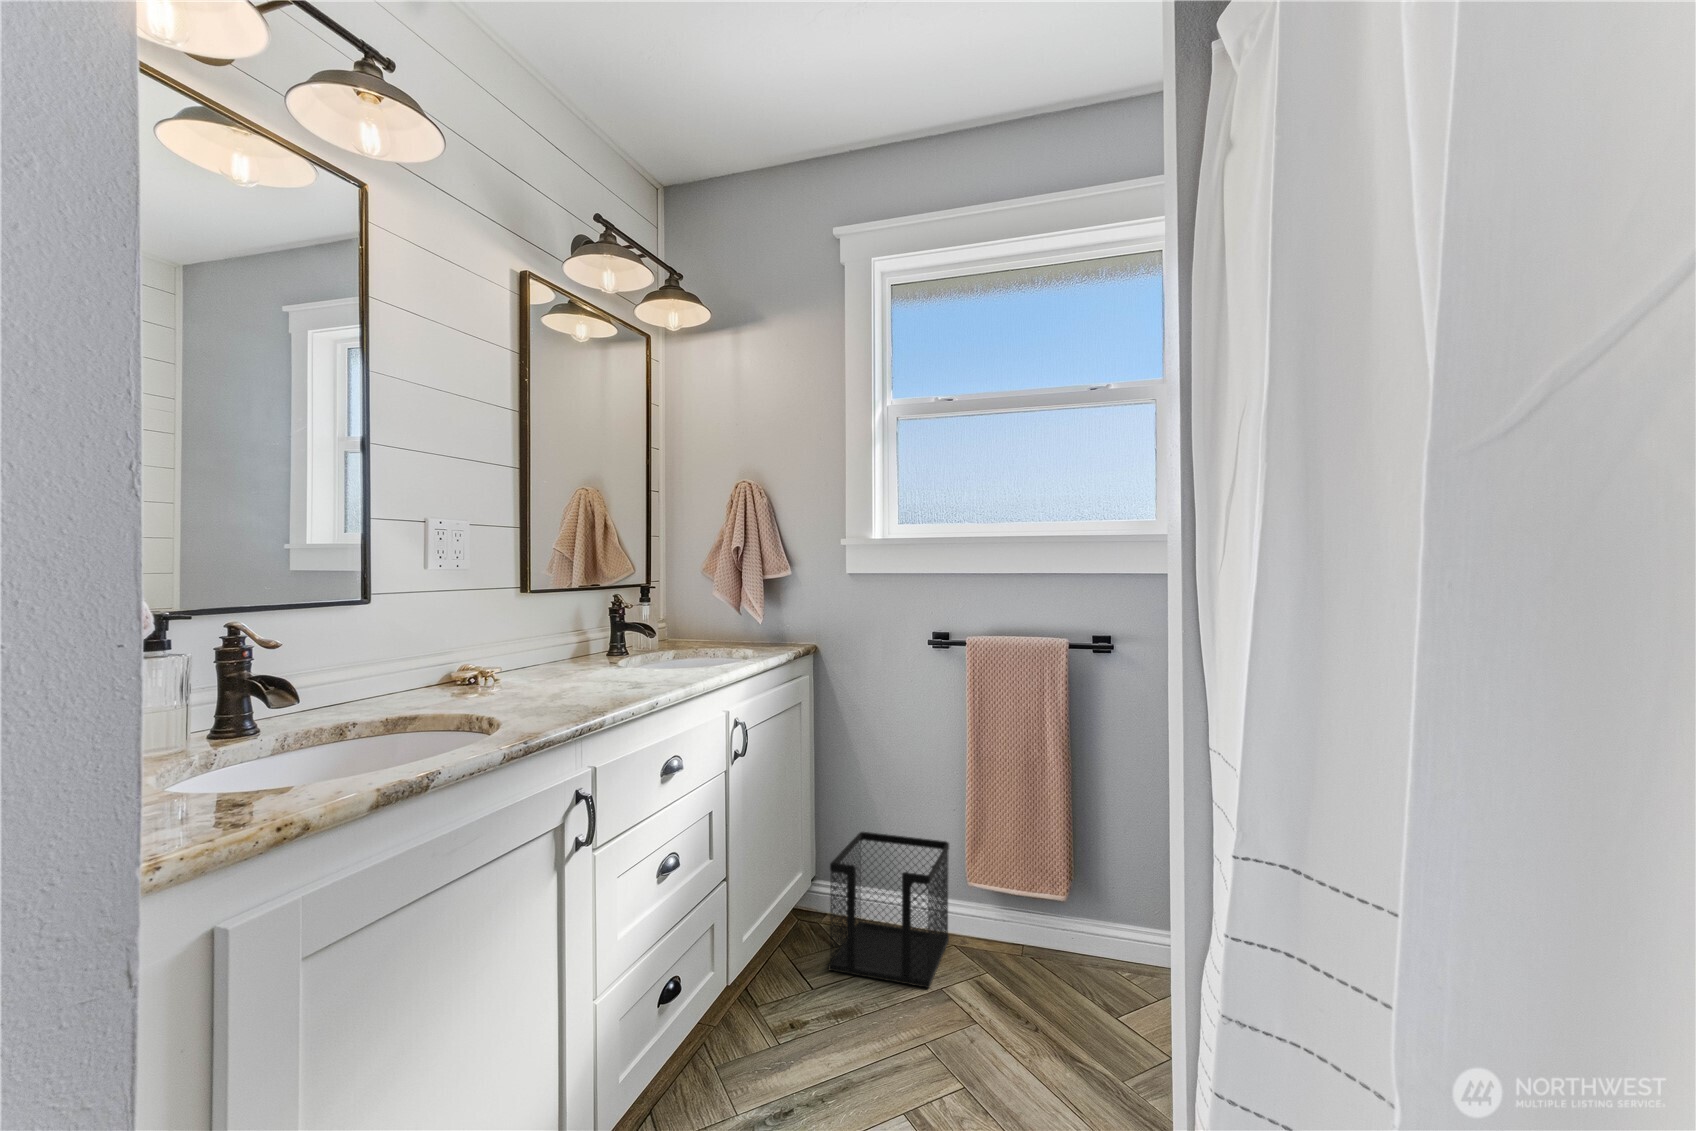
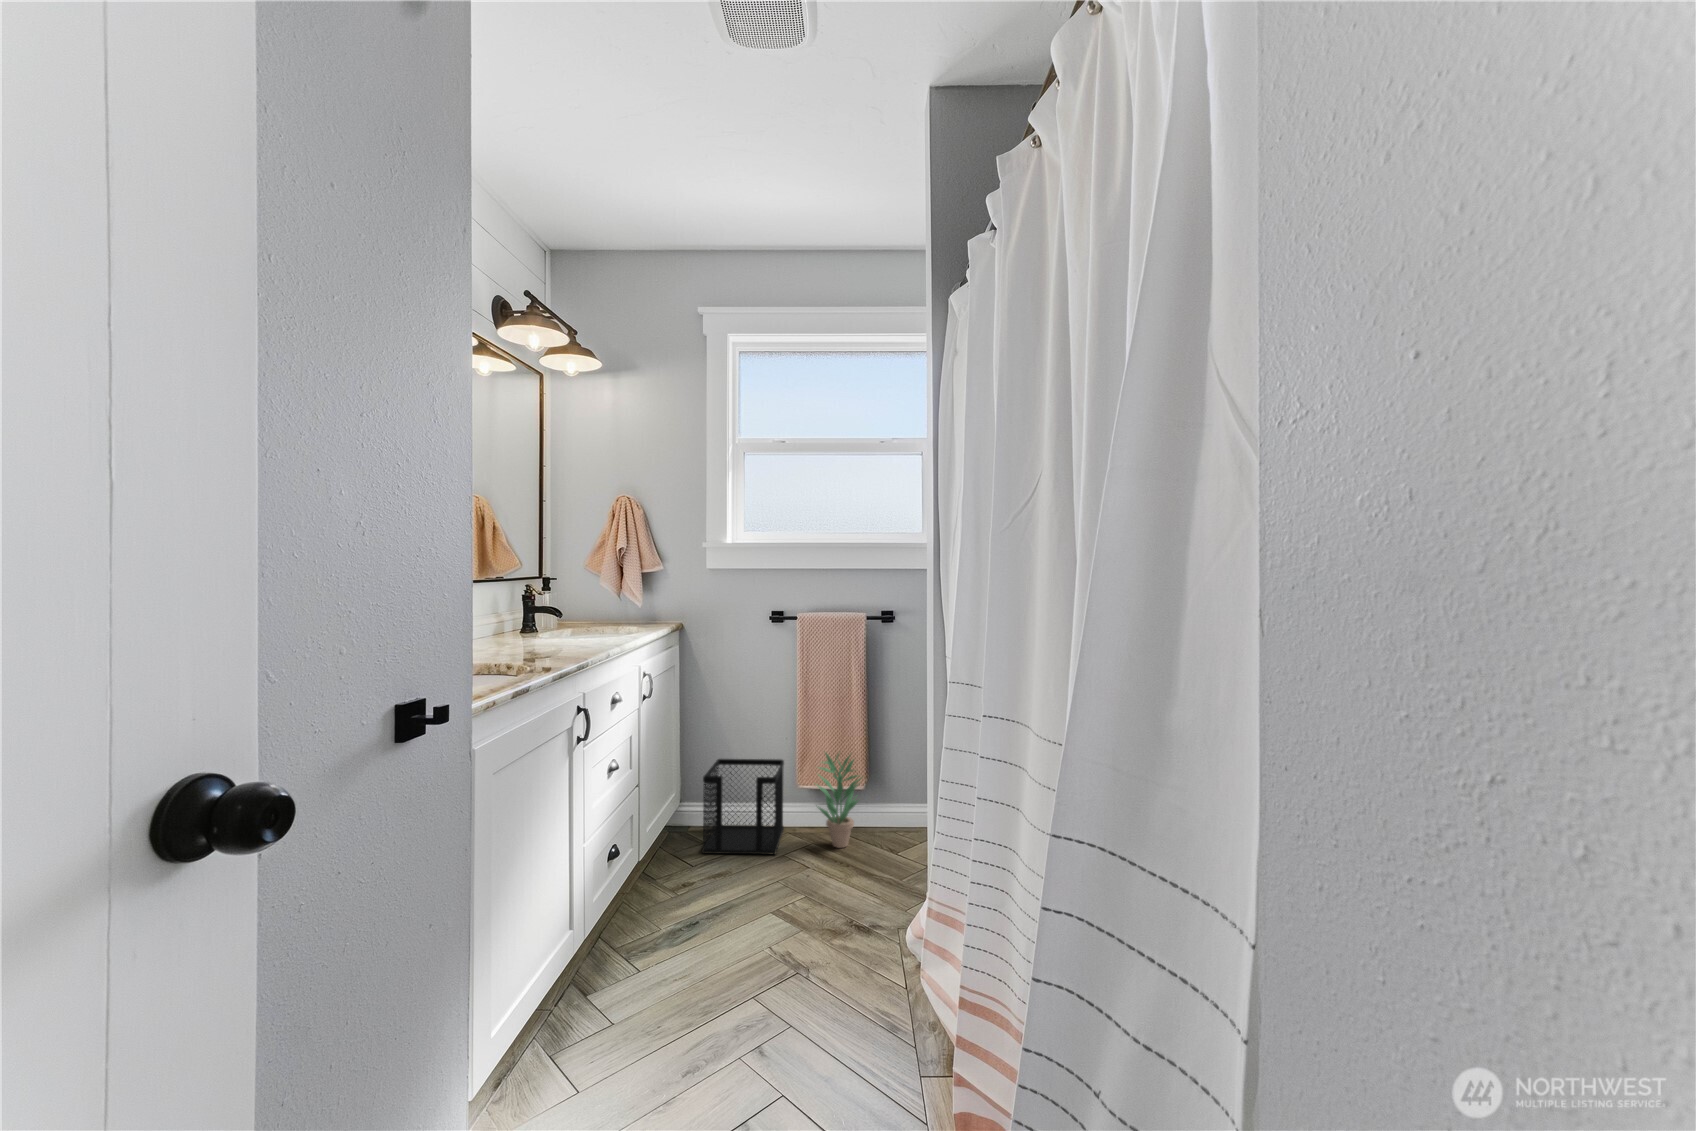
potted plant: none [986,840,1065,988] -> present [817,753,861,848]

